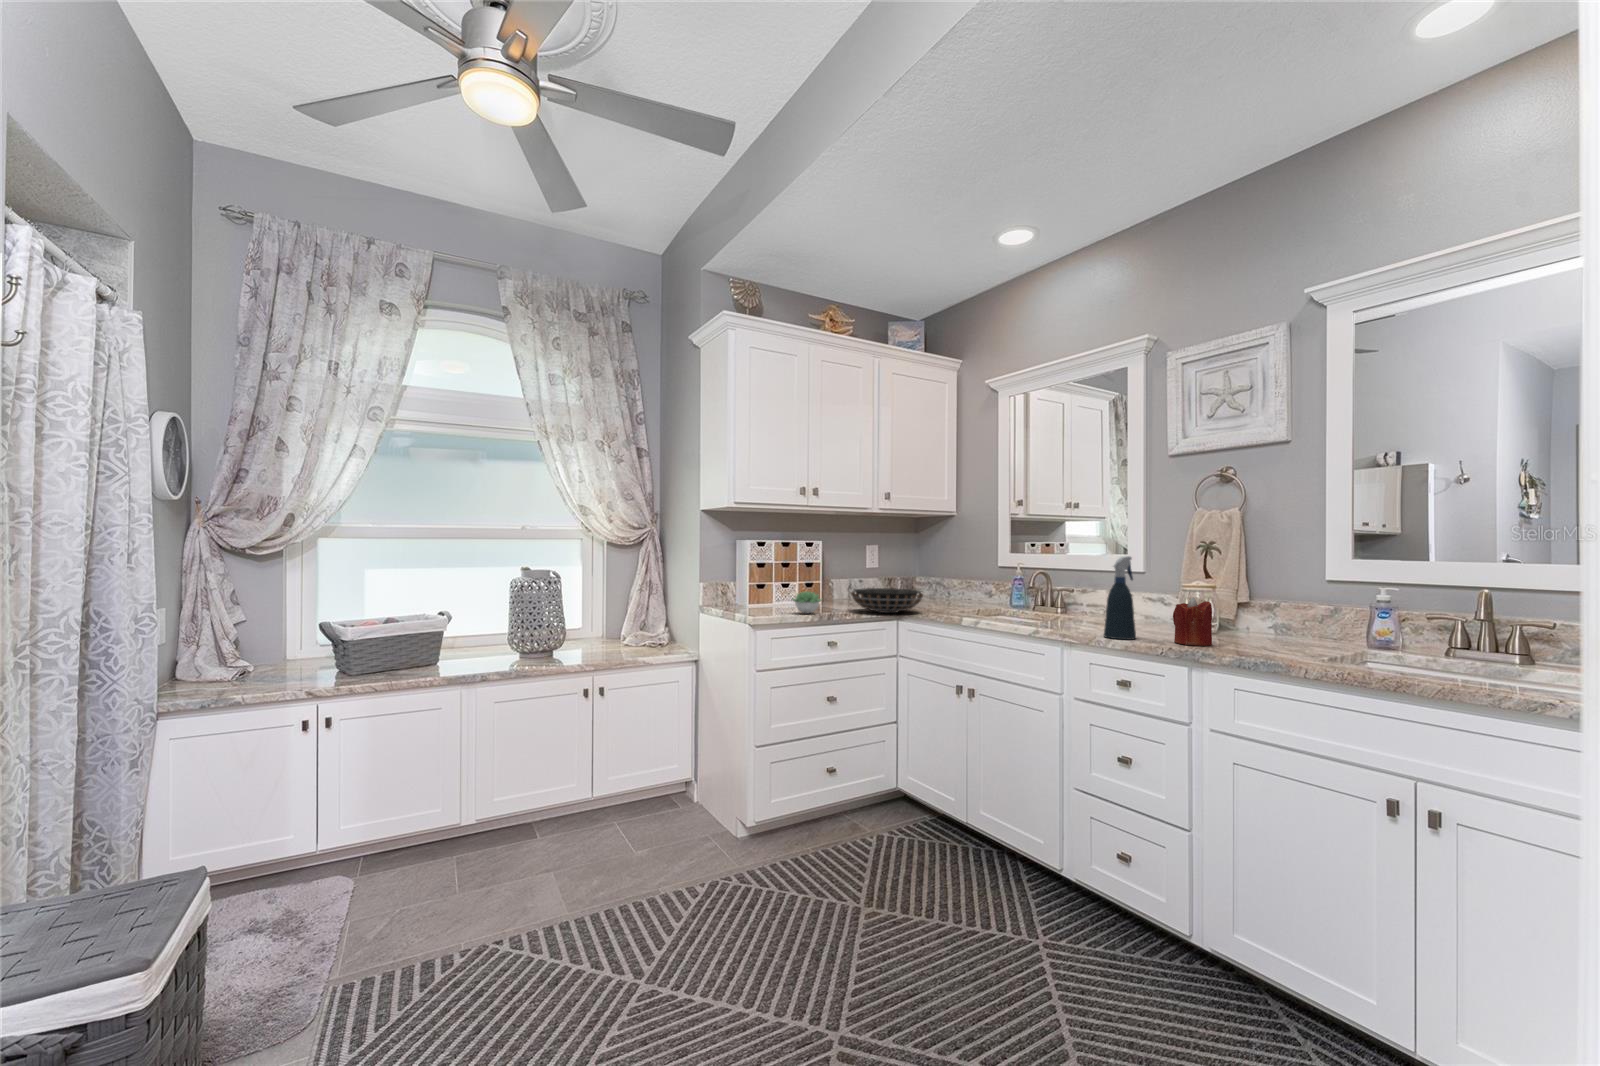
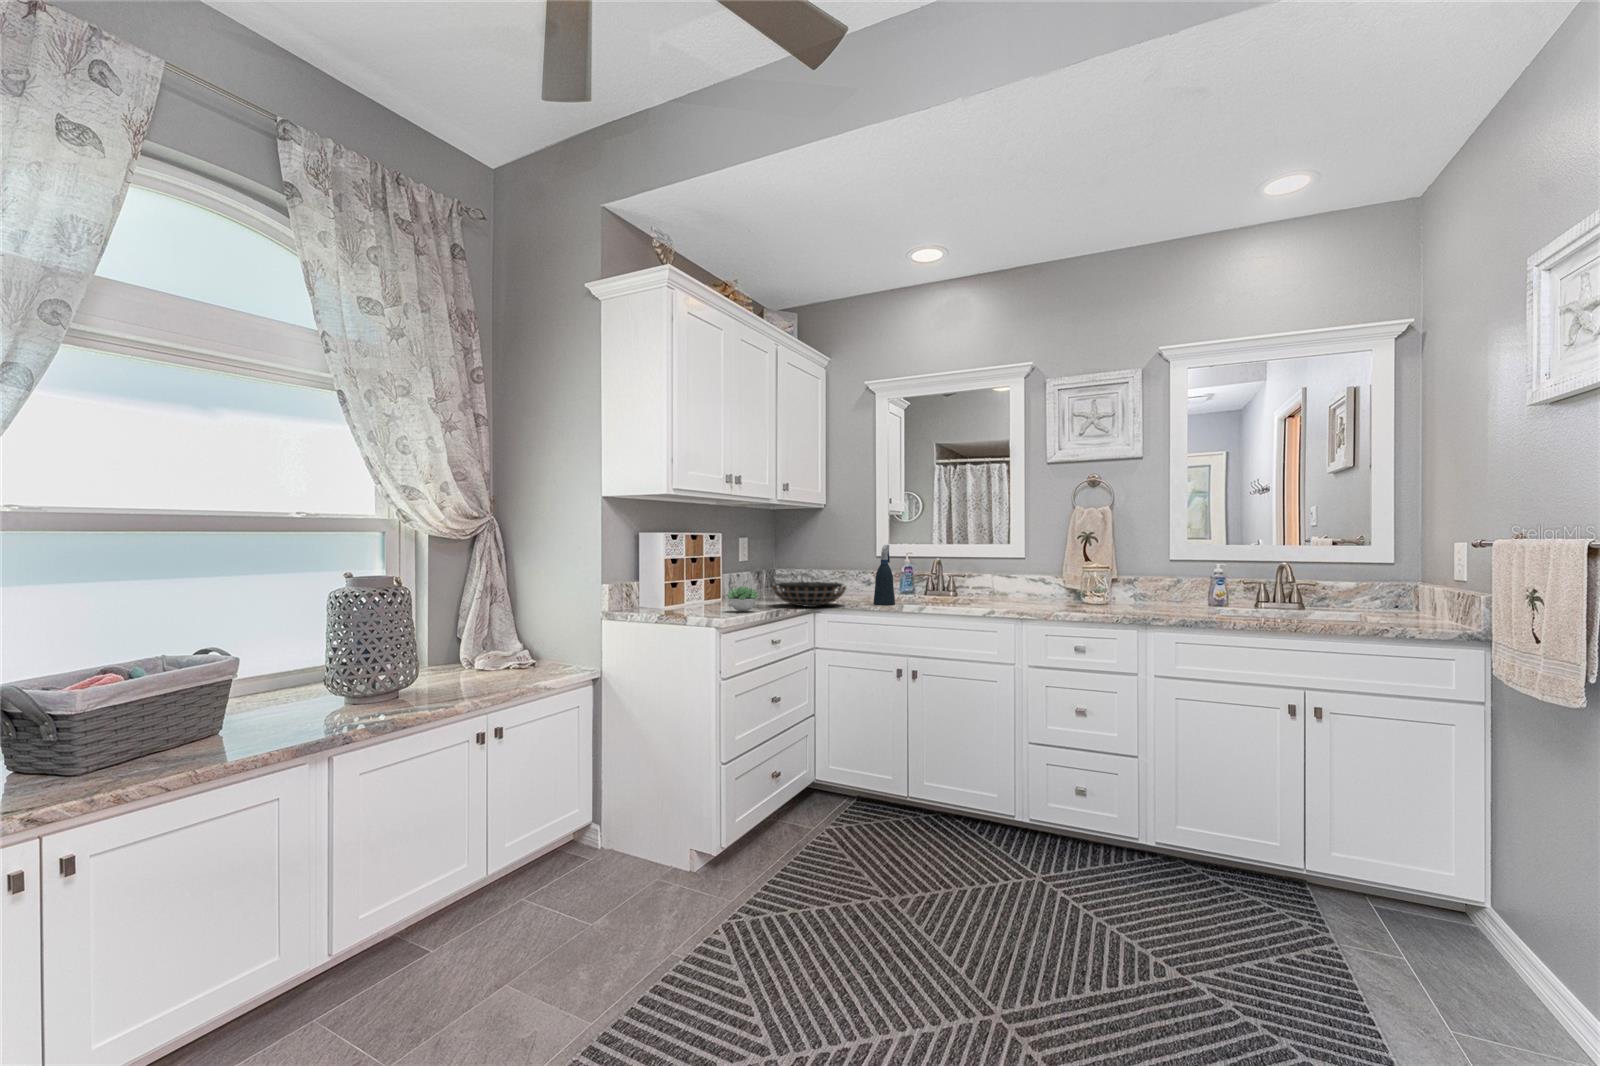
spray bottle: present [1104,556,1136,640] -> present [873,545,895,605]
candle: present [1173,597,1212,646] -> none [1102,575,1132,613]

